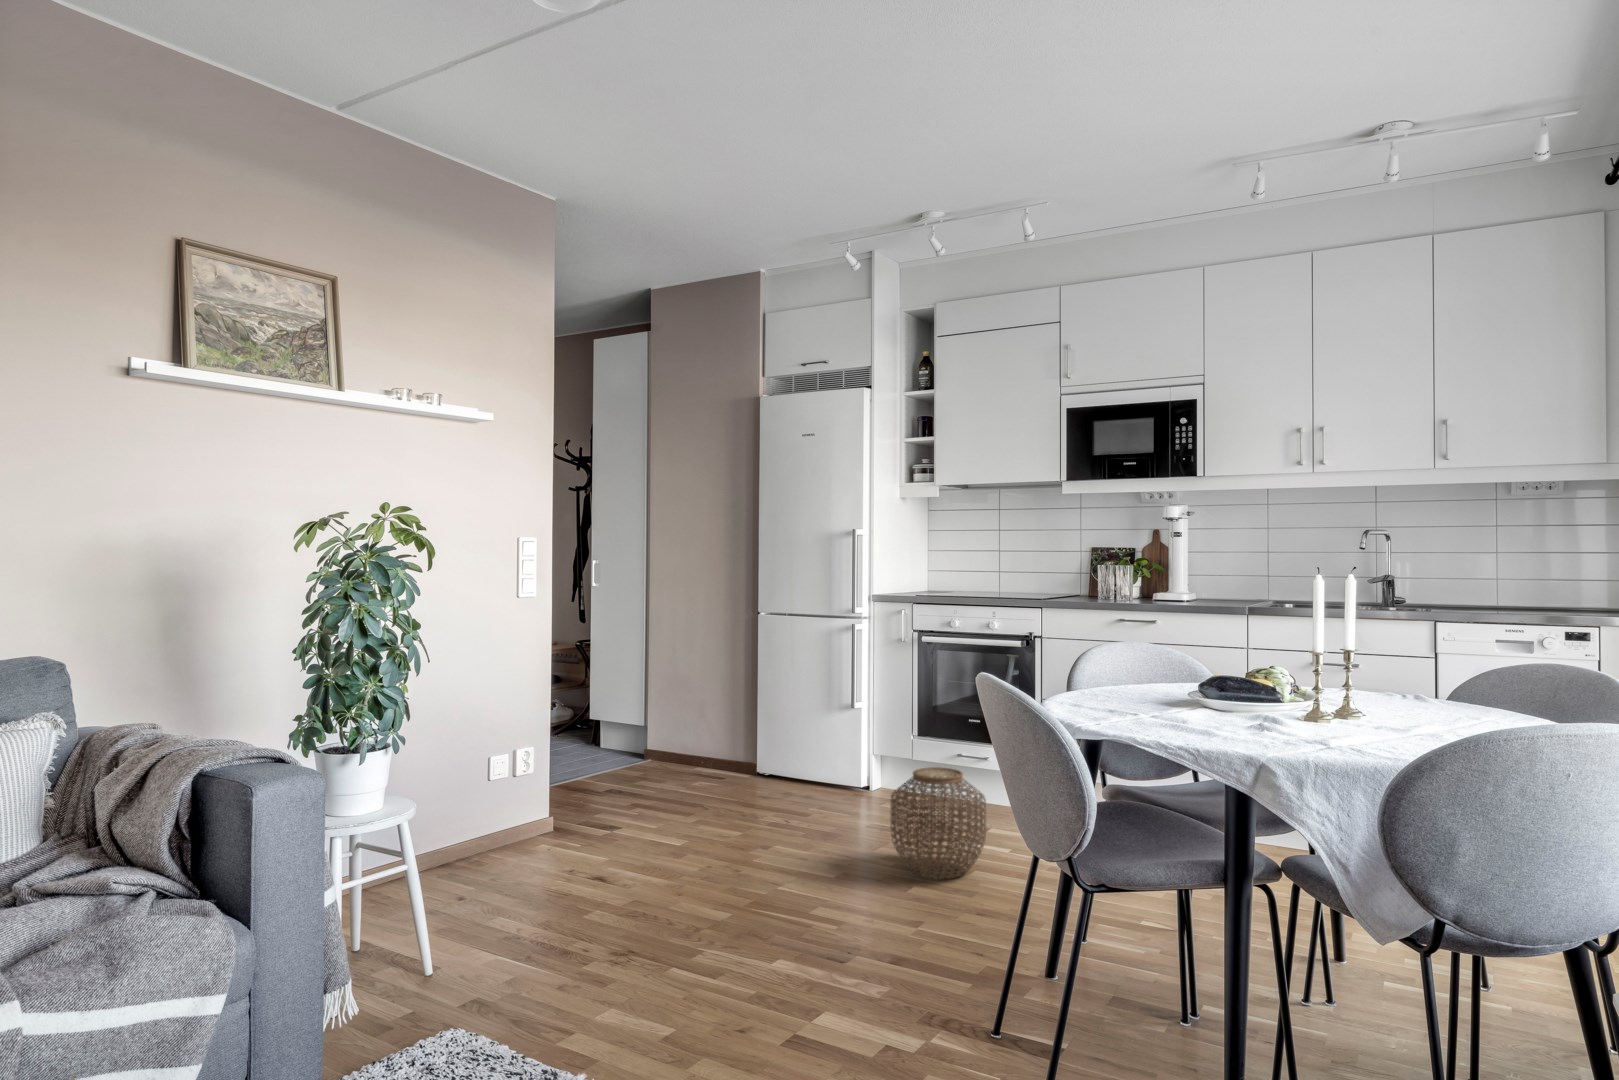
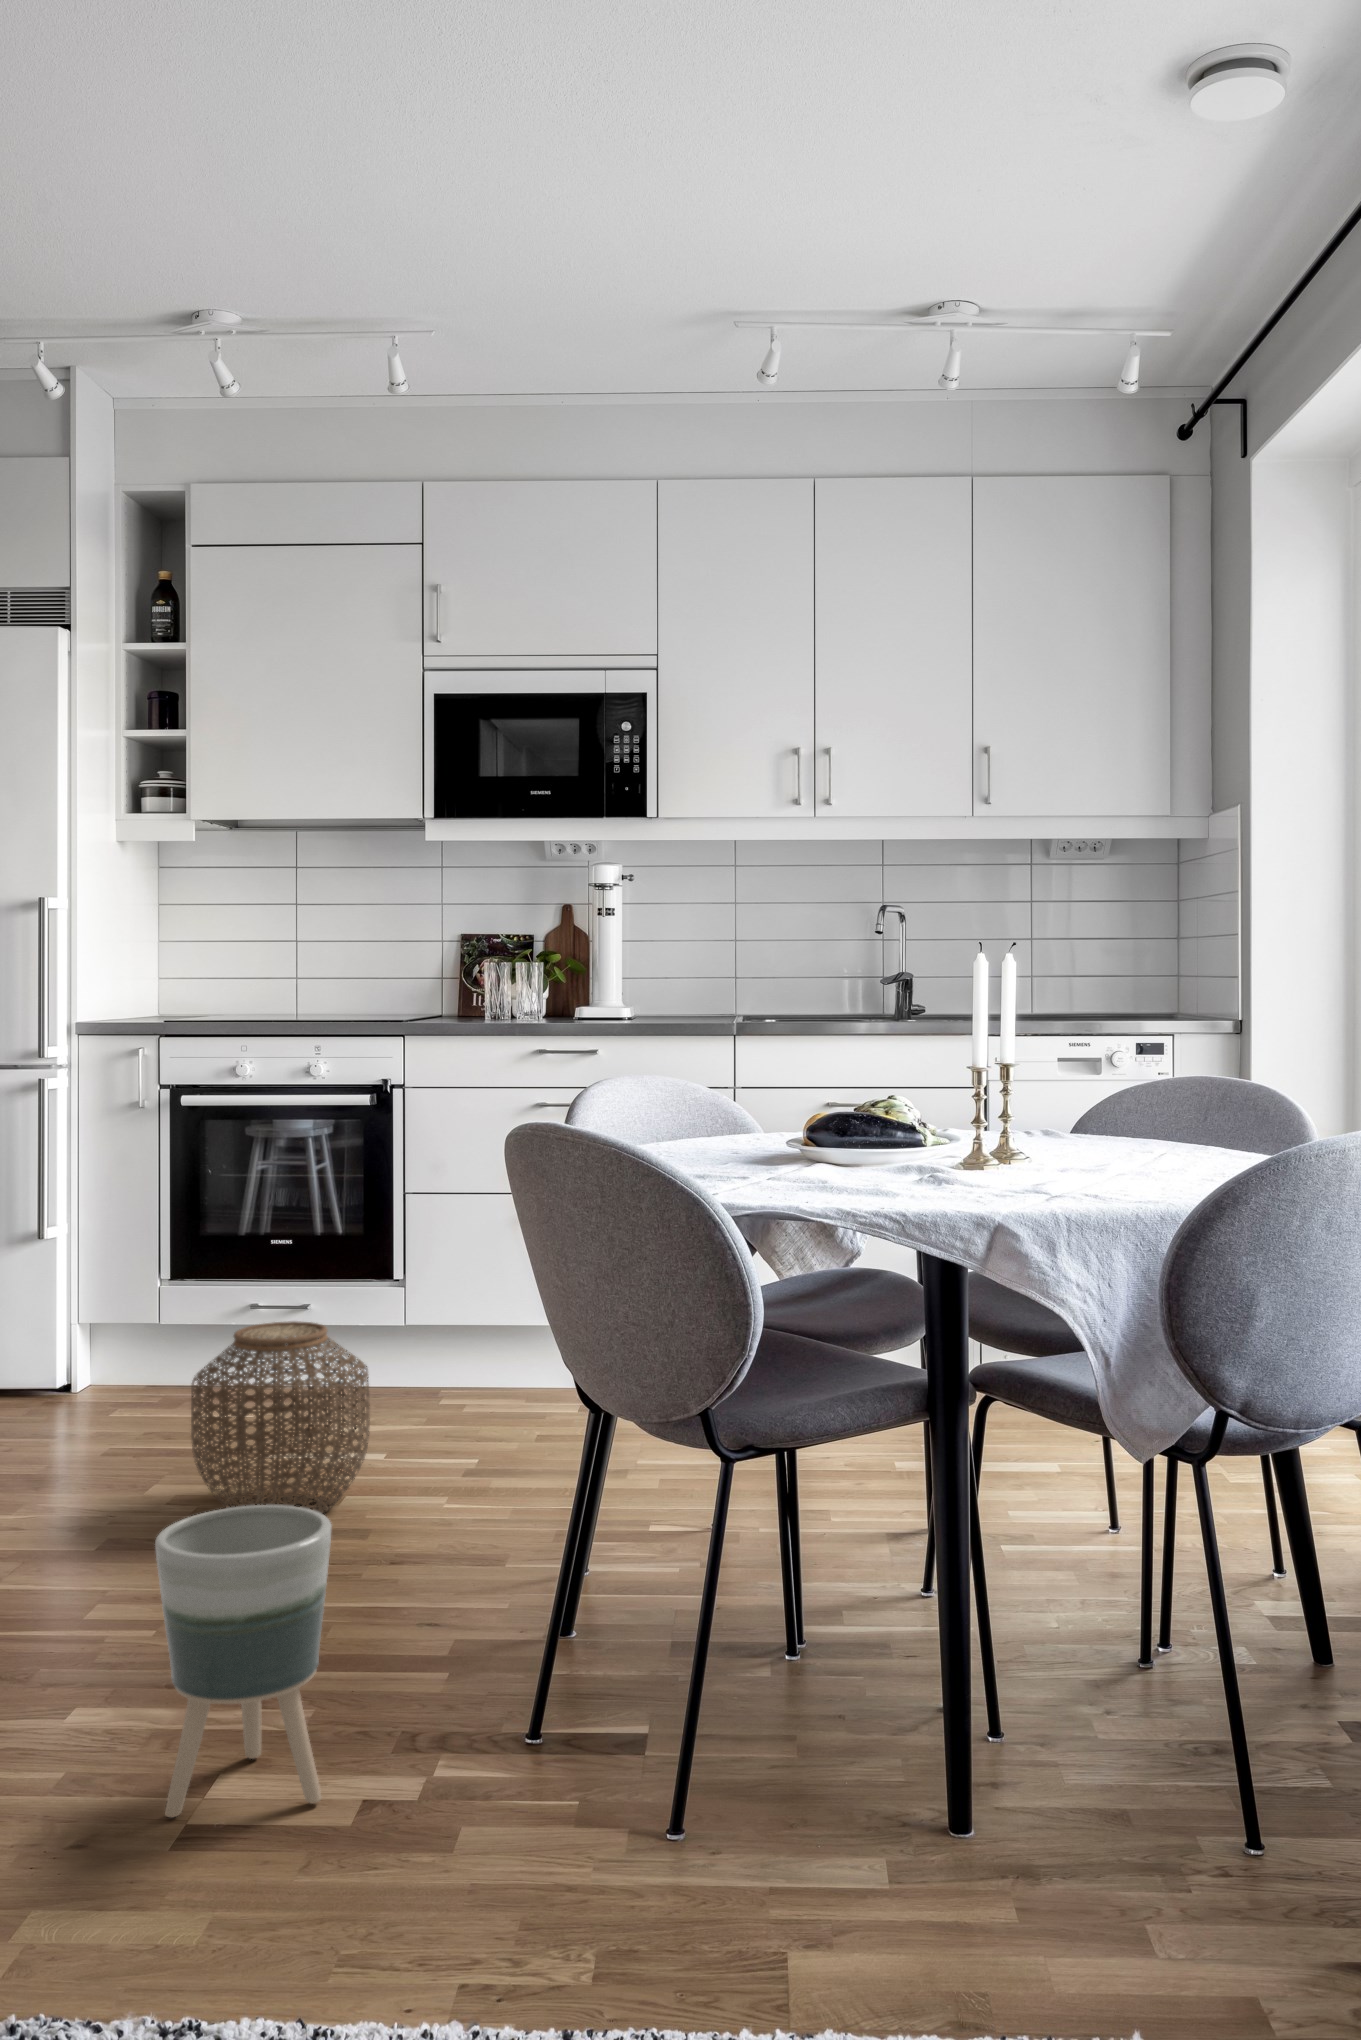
planter: none [792,868,882,1035] -> present [155,1505,331,1817]

